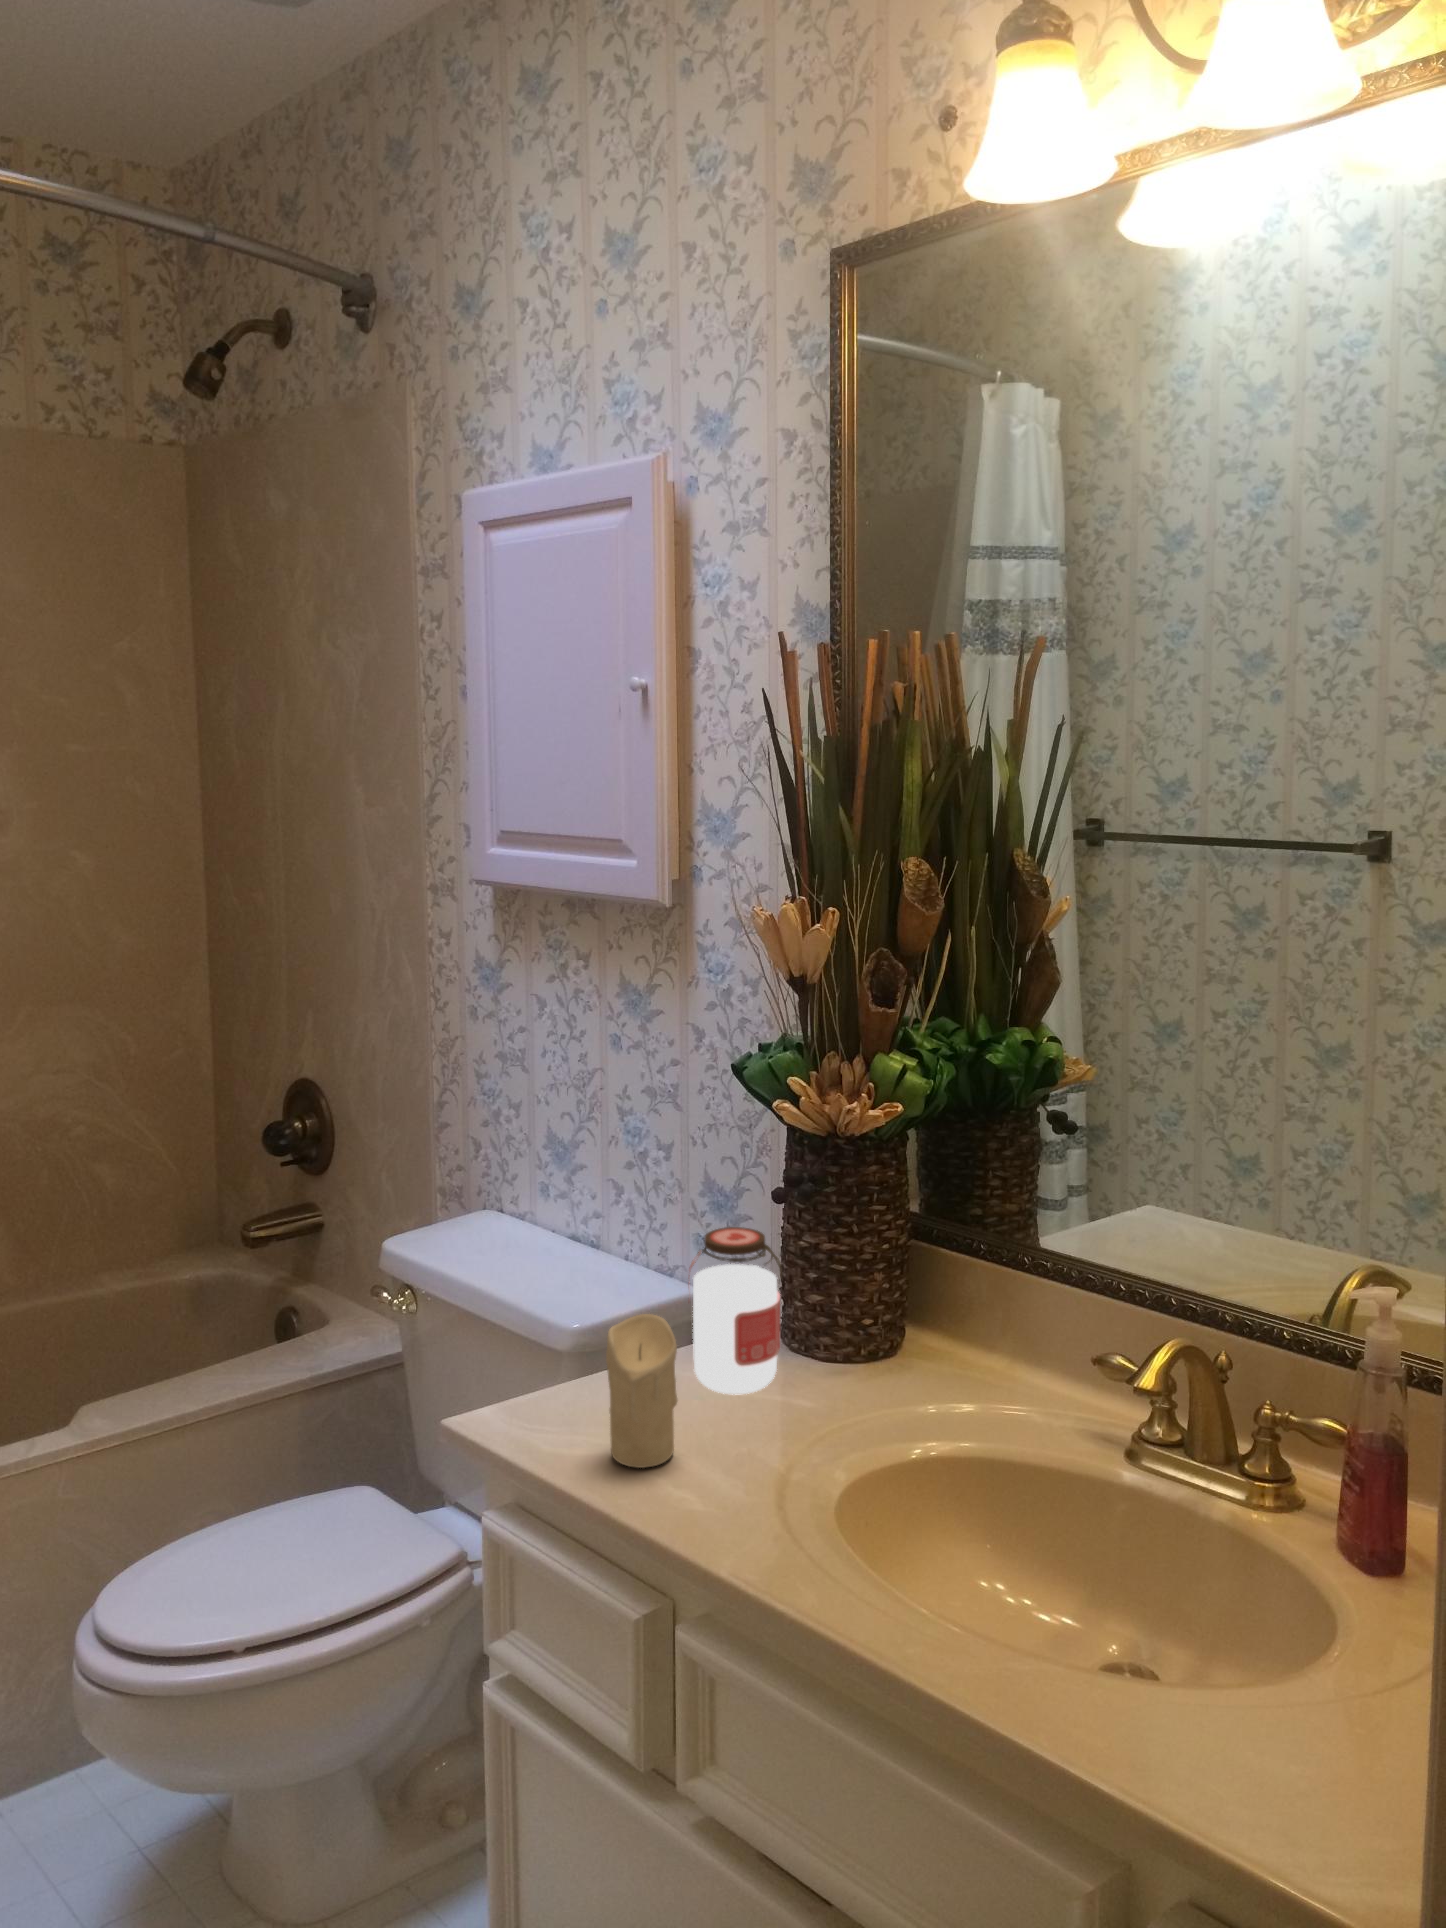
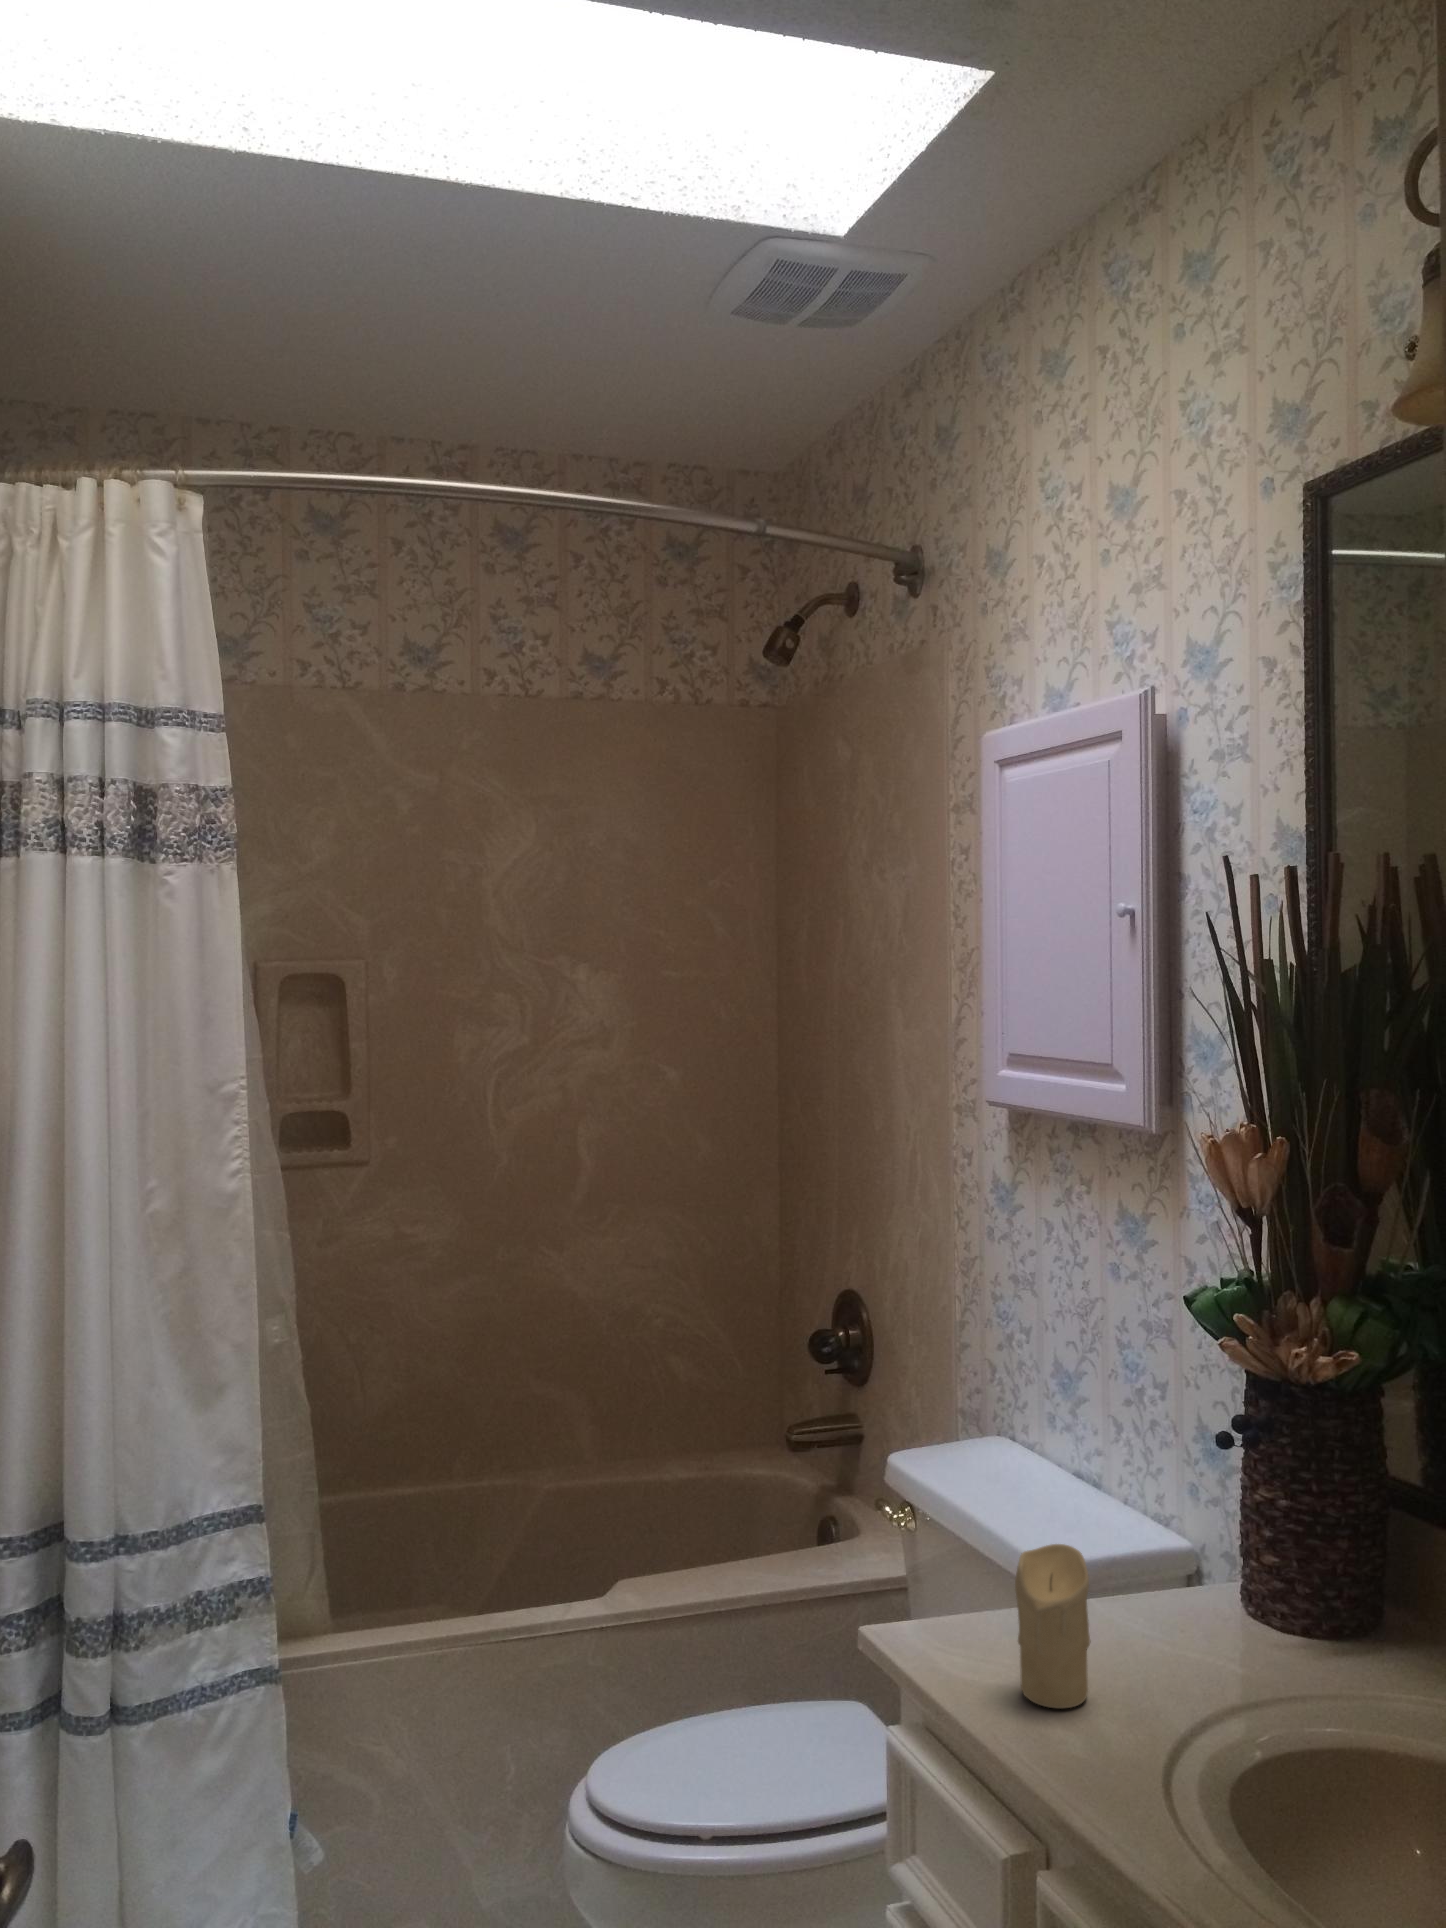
jar: present [688,1227,782,1395] -> none [1127,1470,1233,1659]

